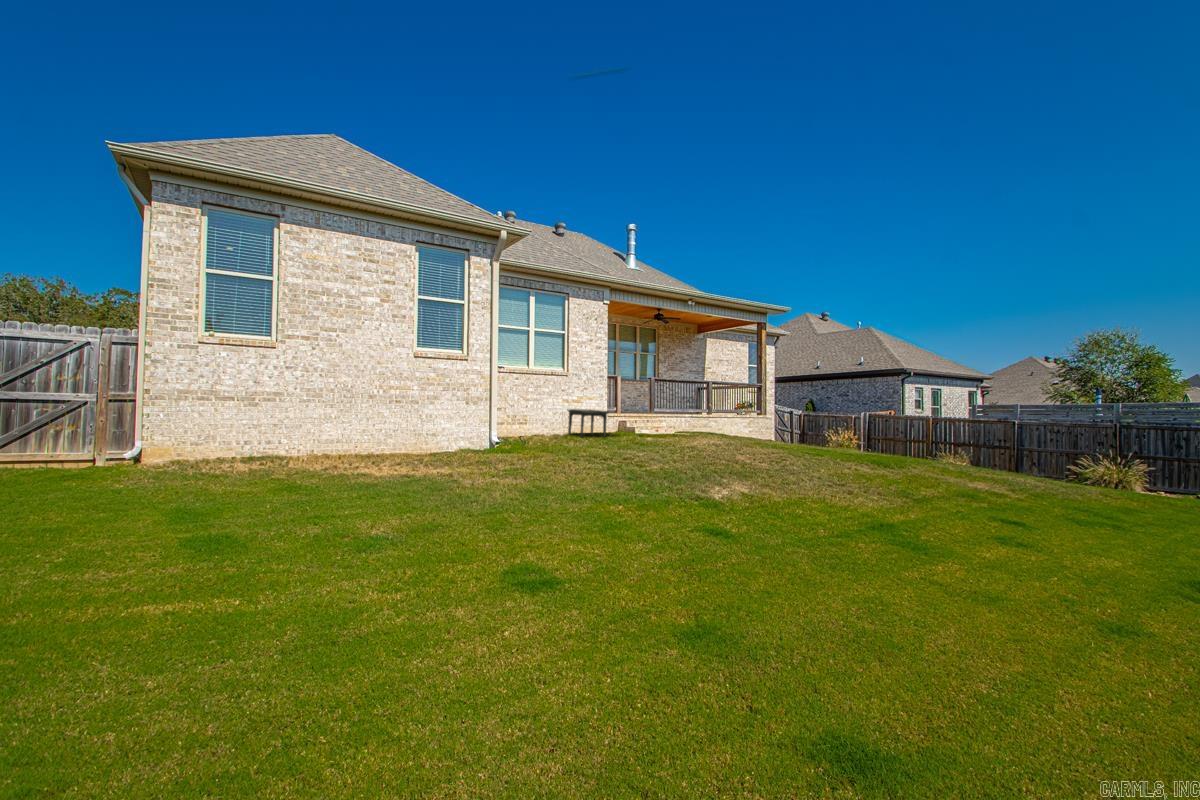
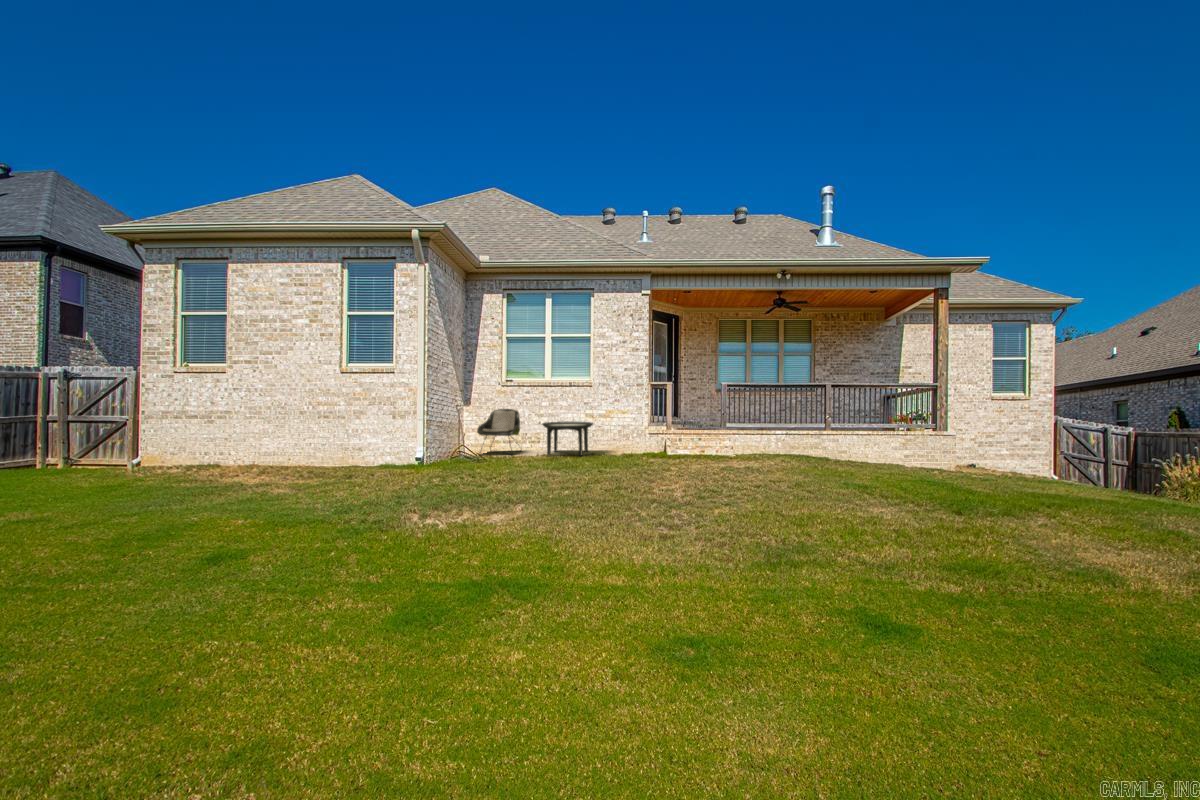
lounge chair: none [513,398,554,438] -> present [477,409,521,455]

